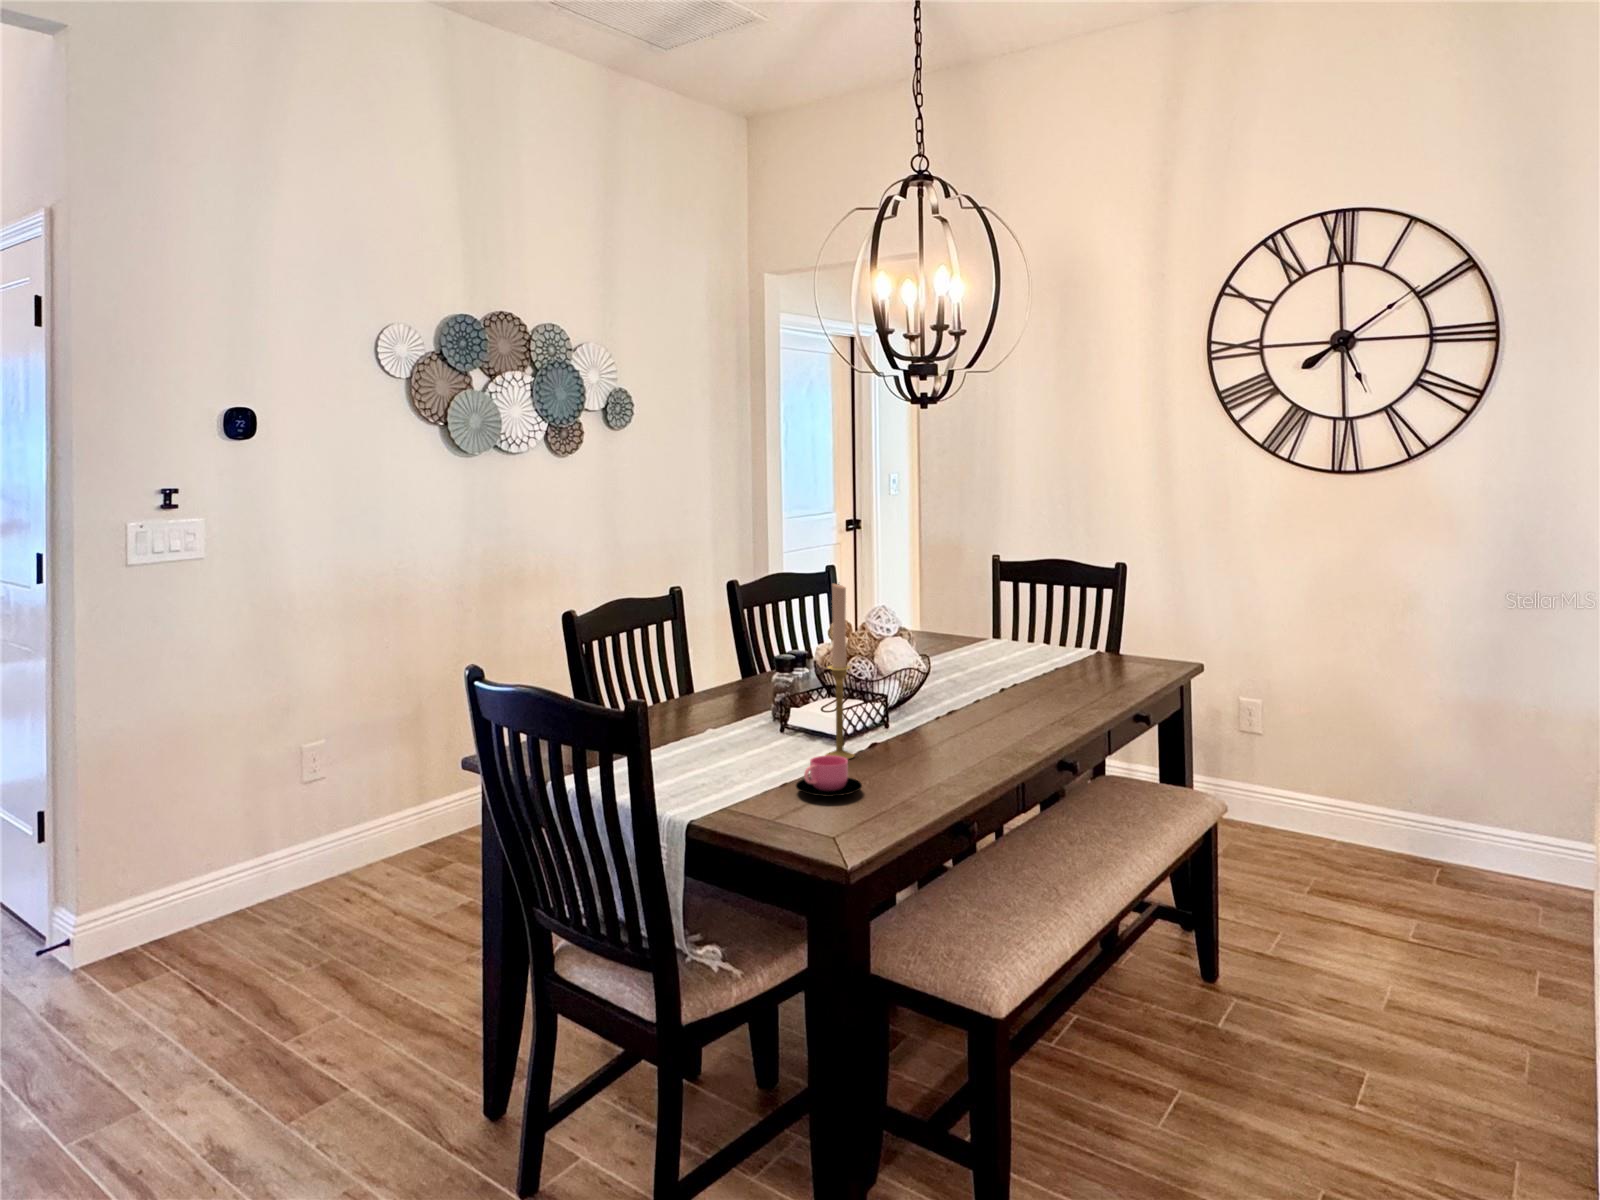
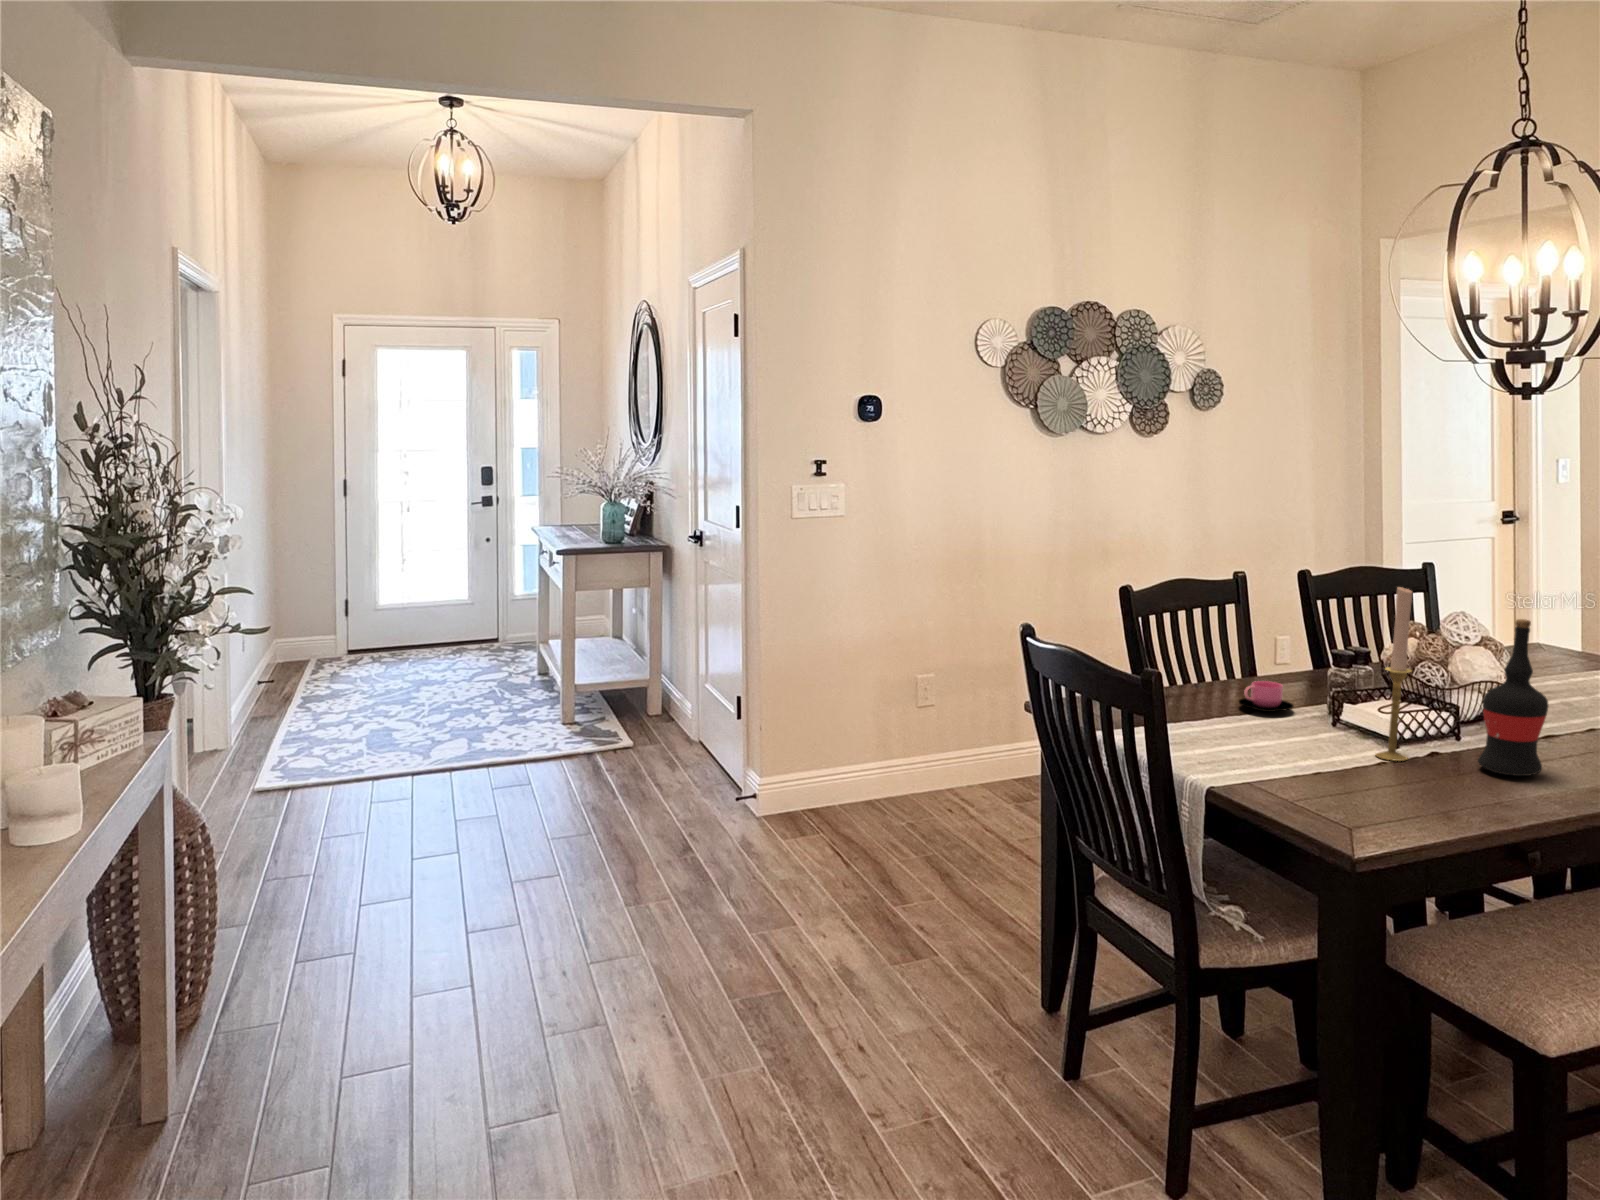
wine bottle: none [915,607,969,759] -> present [1478,619,1548,776]
cup: present [796,755,862,797] -> present [1239,681,1294,712]

